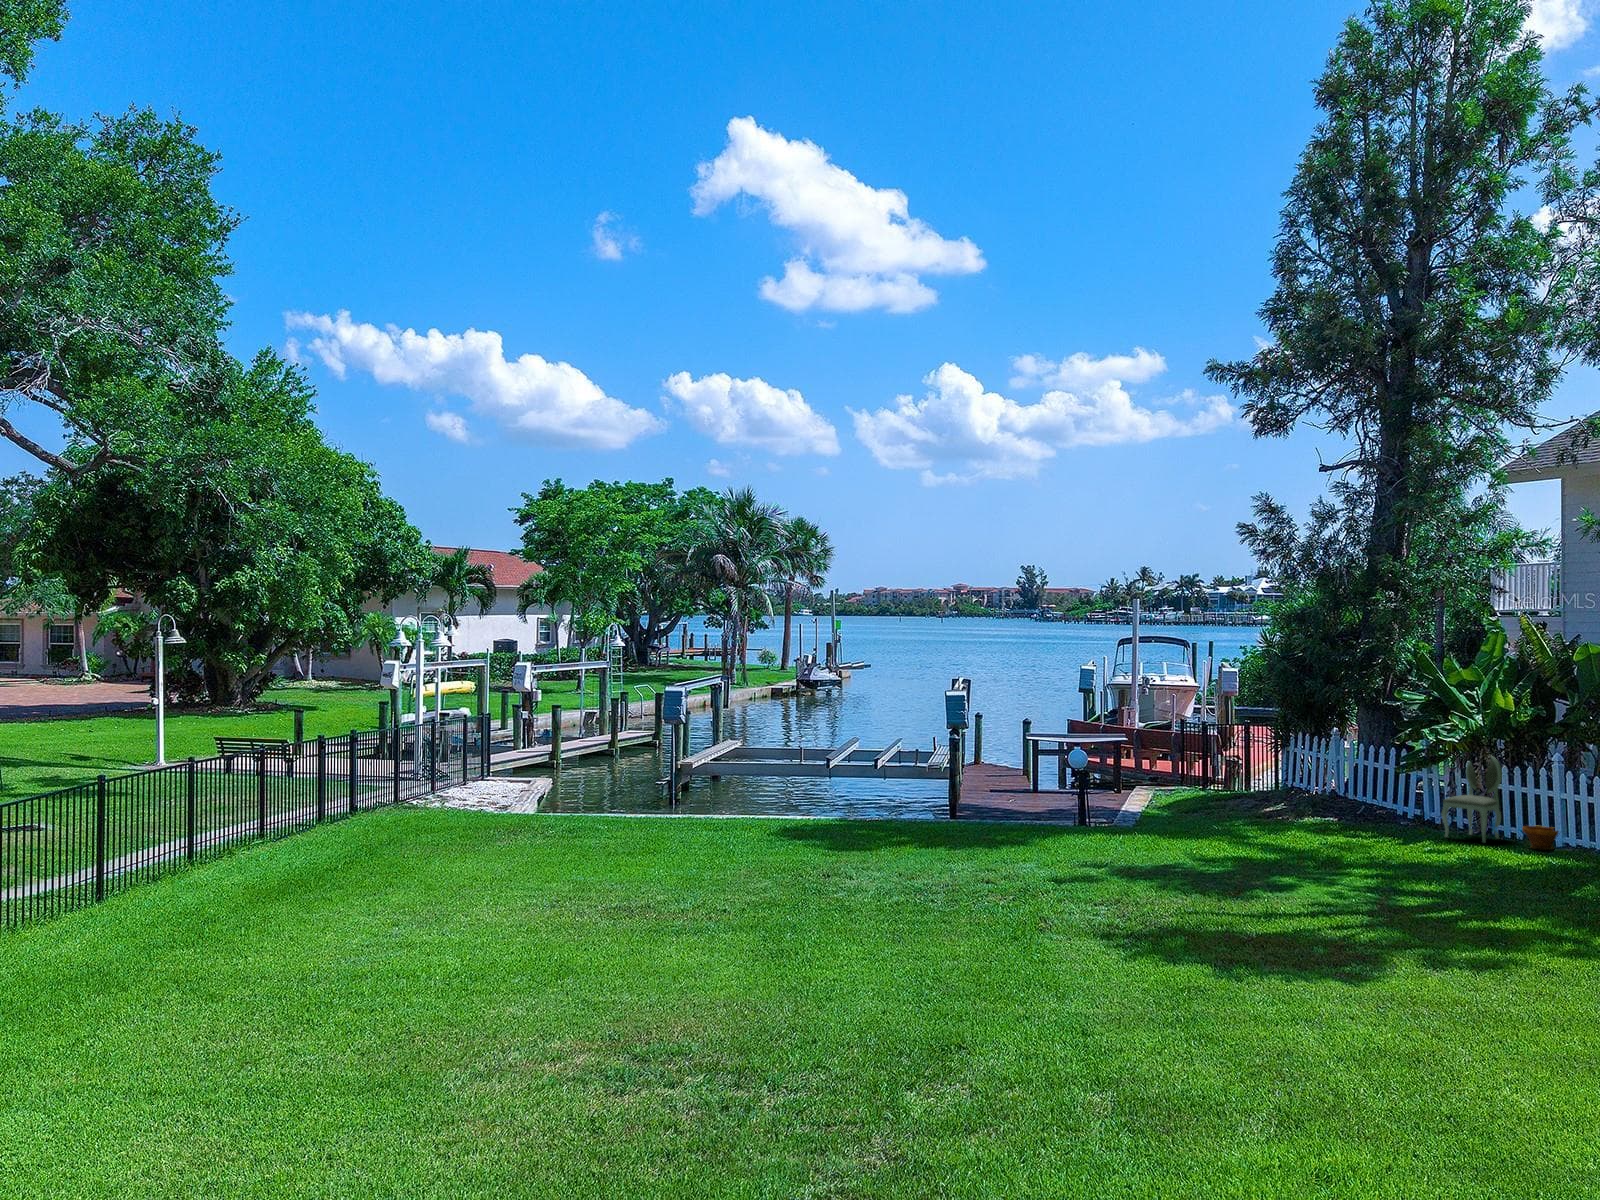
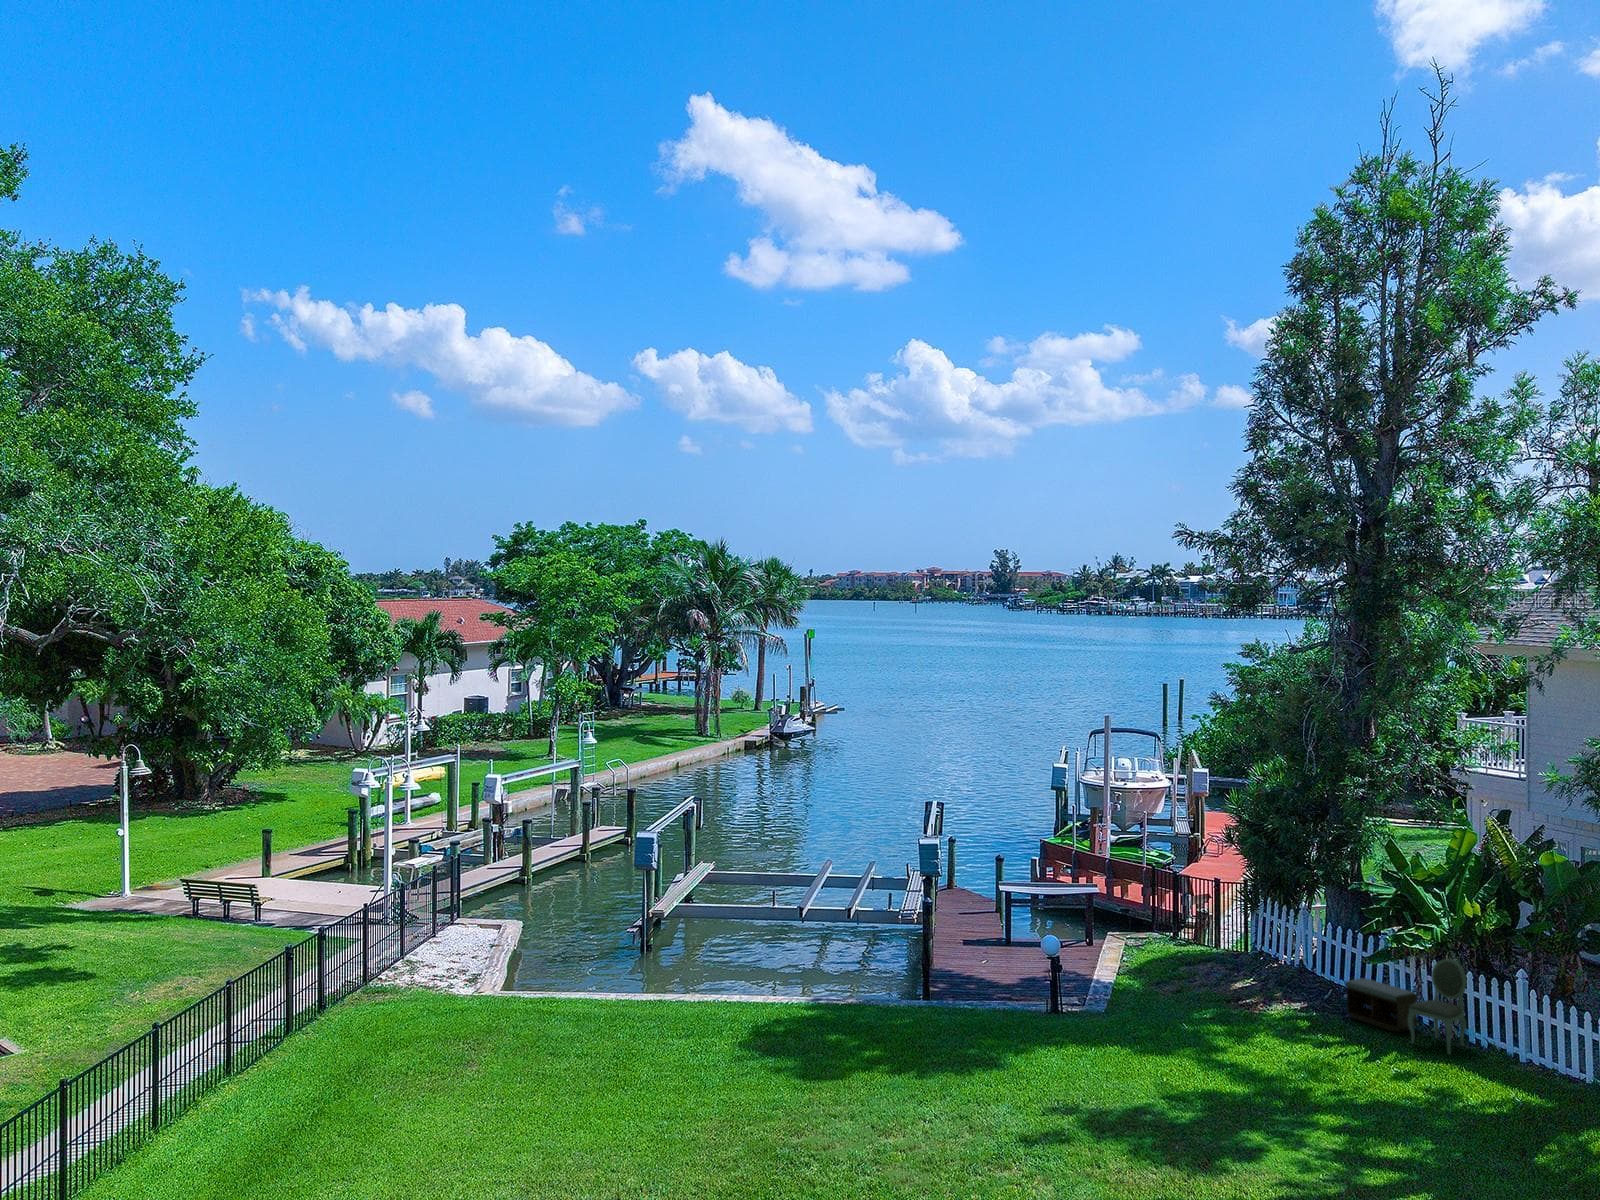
bench: none [1377,787,1452,832] -> present [1345,978,1418,1032]
planter: present [1522,826,1558,850] -> none [1486,1040,1523,1069]

